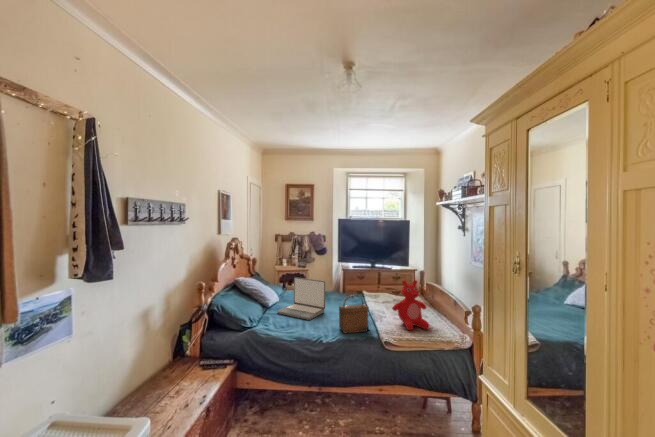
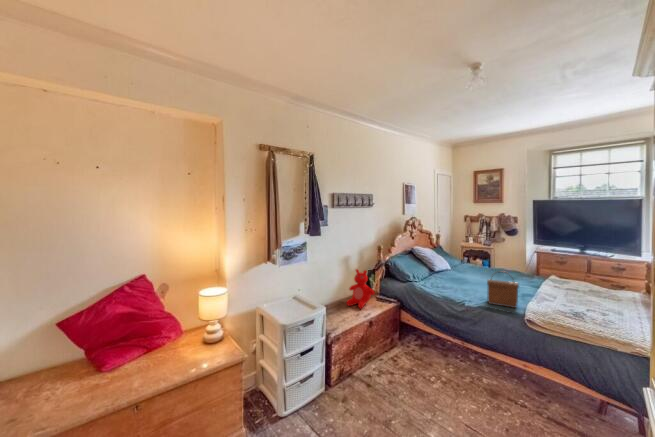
laptop: present [277,277,325,320] -> none [442,252,488,288]
teddy bear: present [393,280,430,330] -> present [347,269,374,309]

